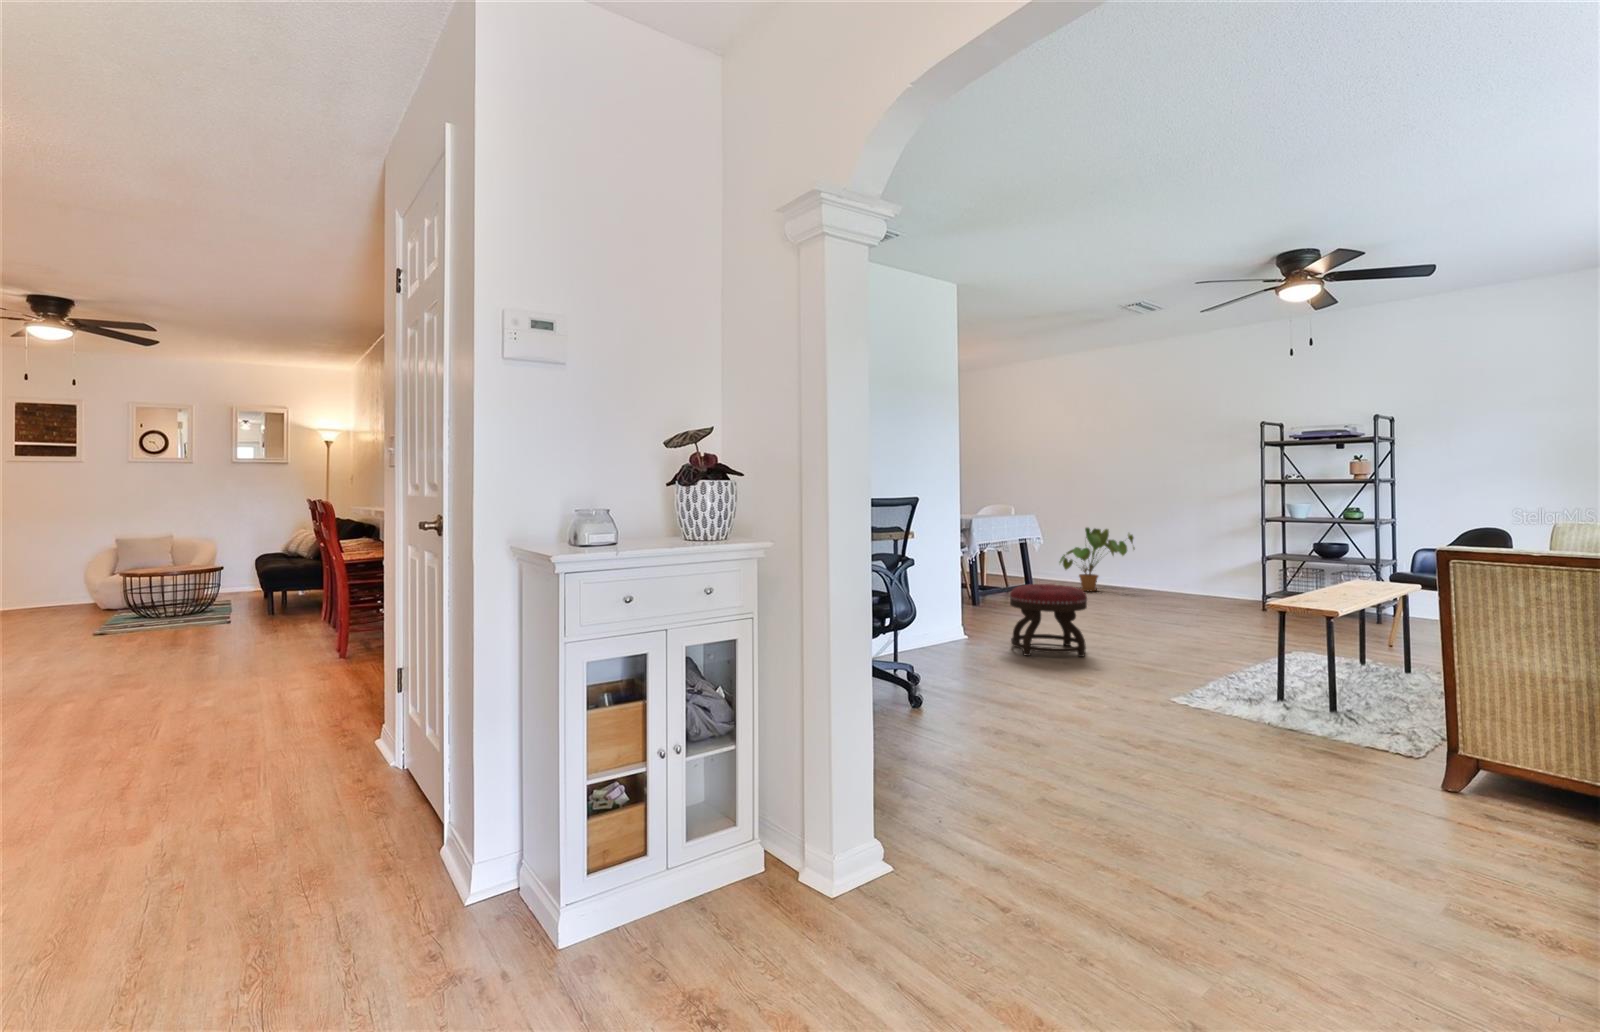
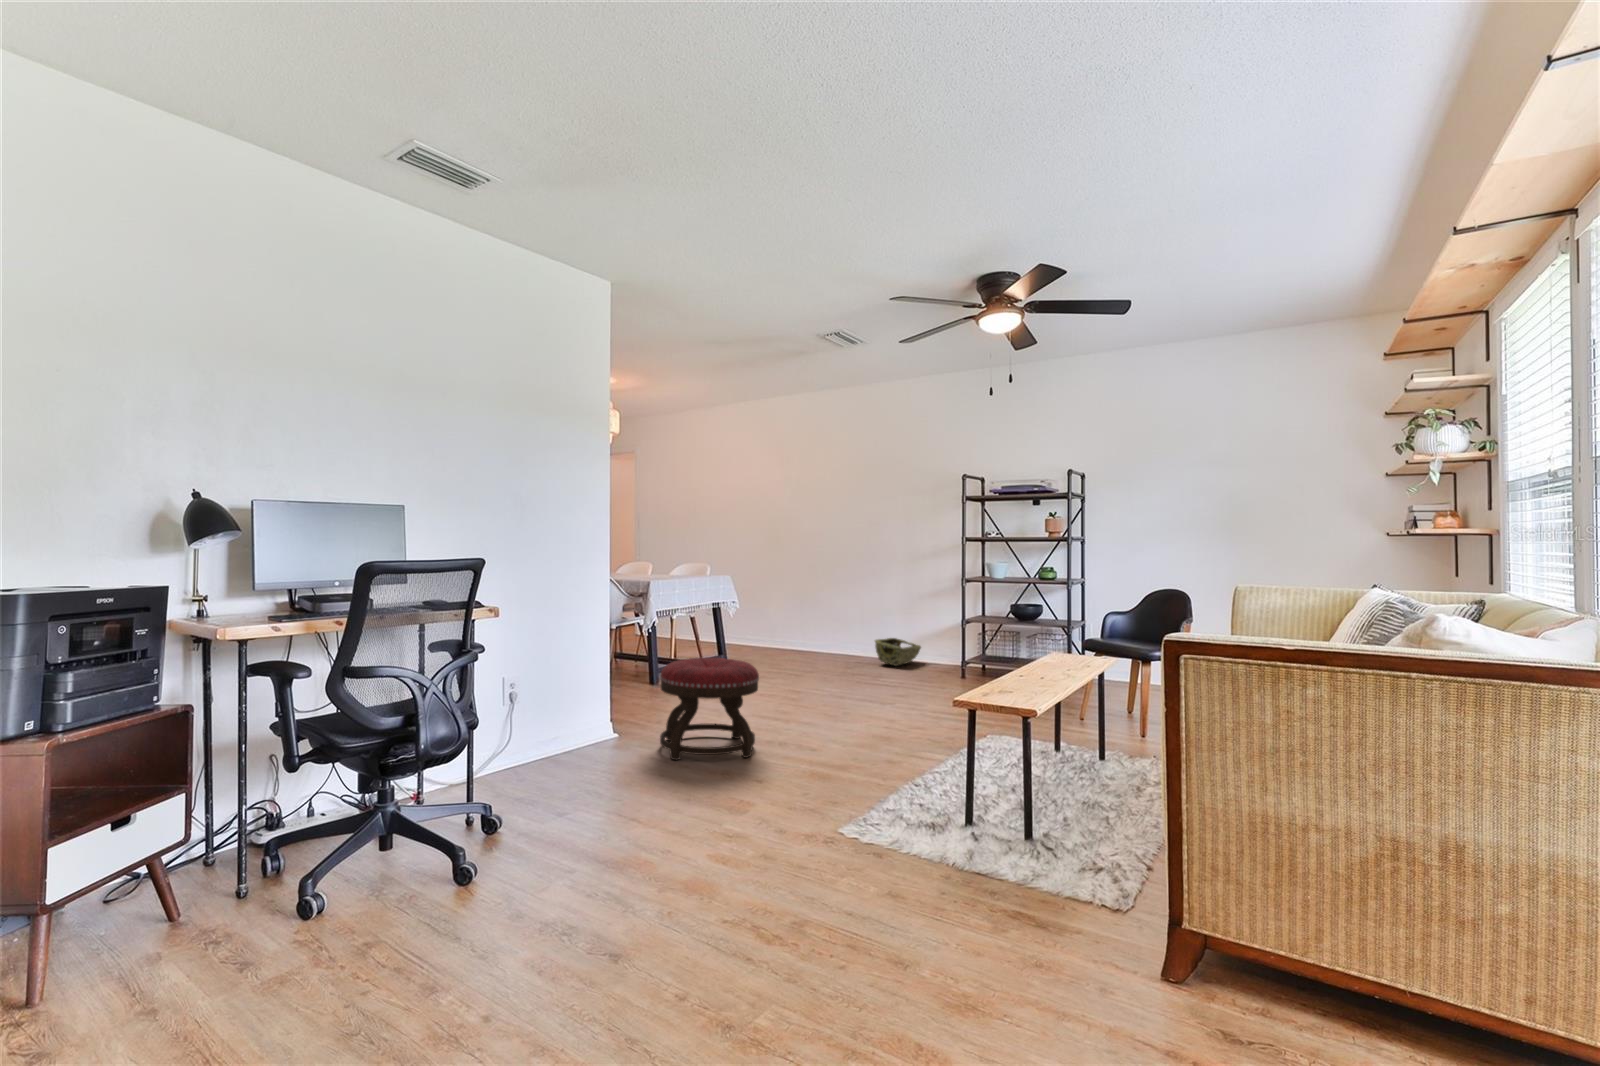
house plant: present [1059,528,1134,591] -> none [761,581,843,655]
woven basket: none [1170,576,1217,601] -> present [875,638,921,666]

